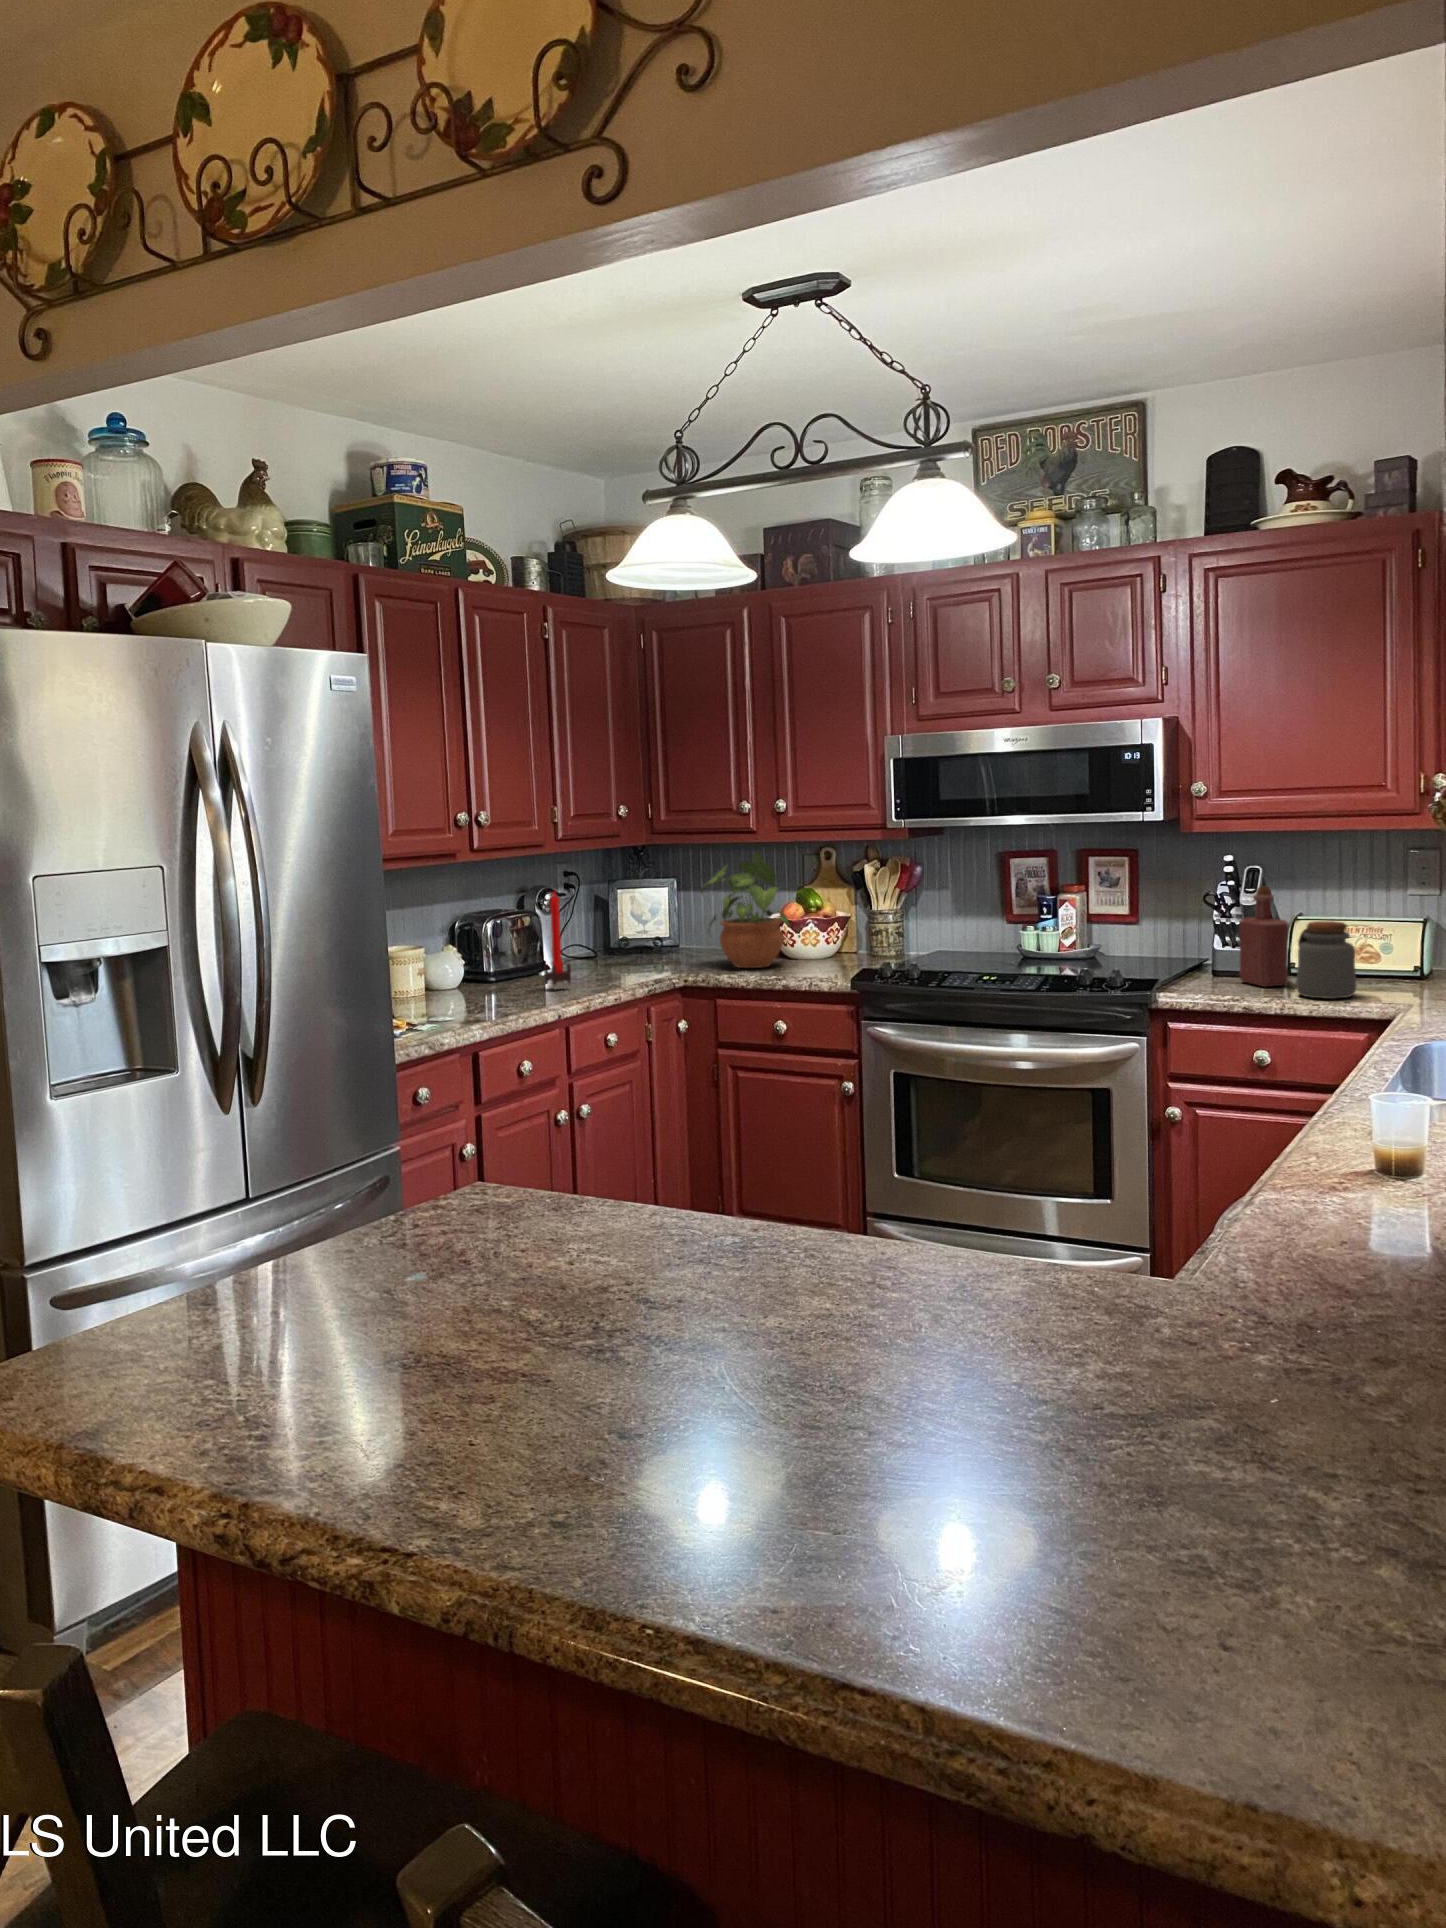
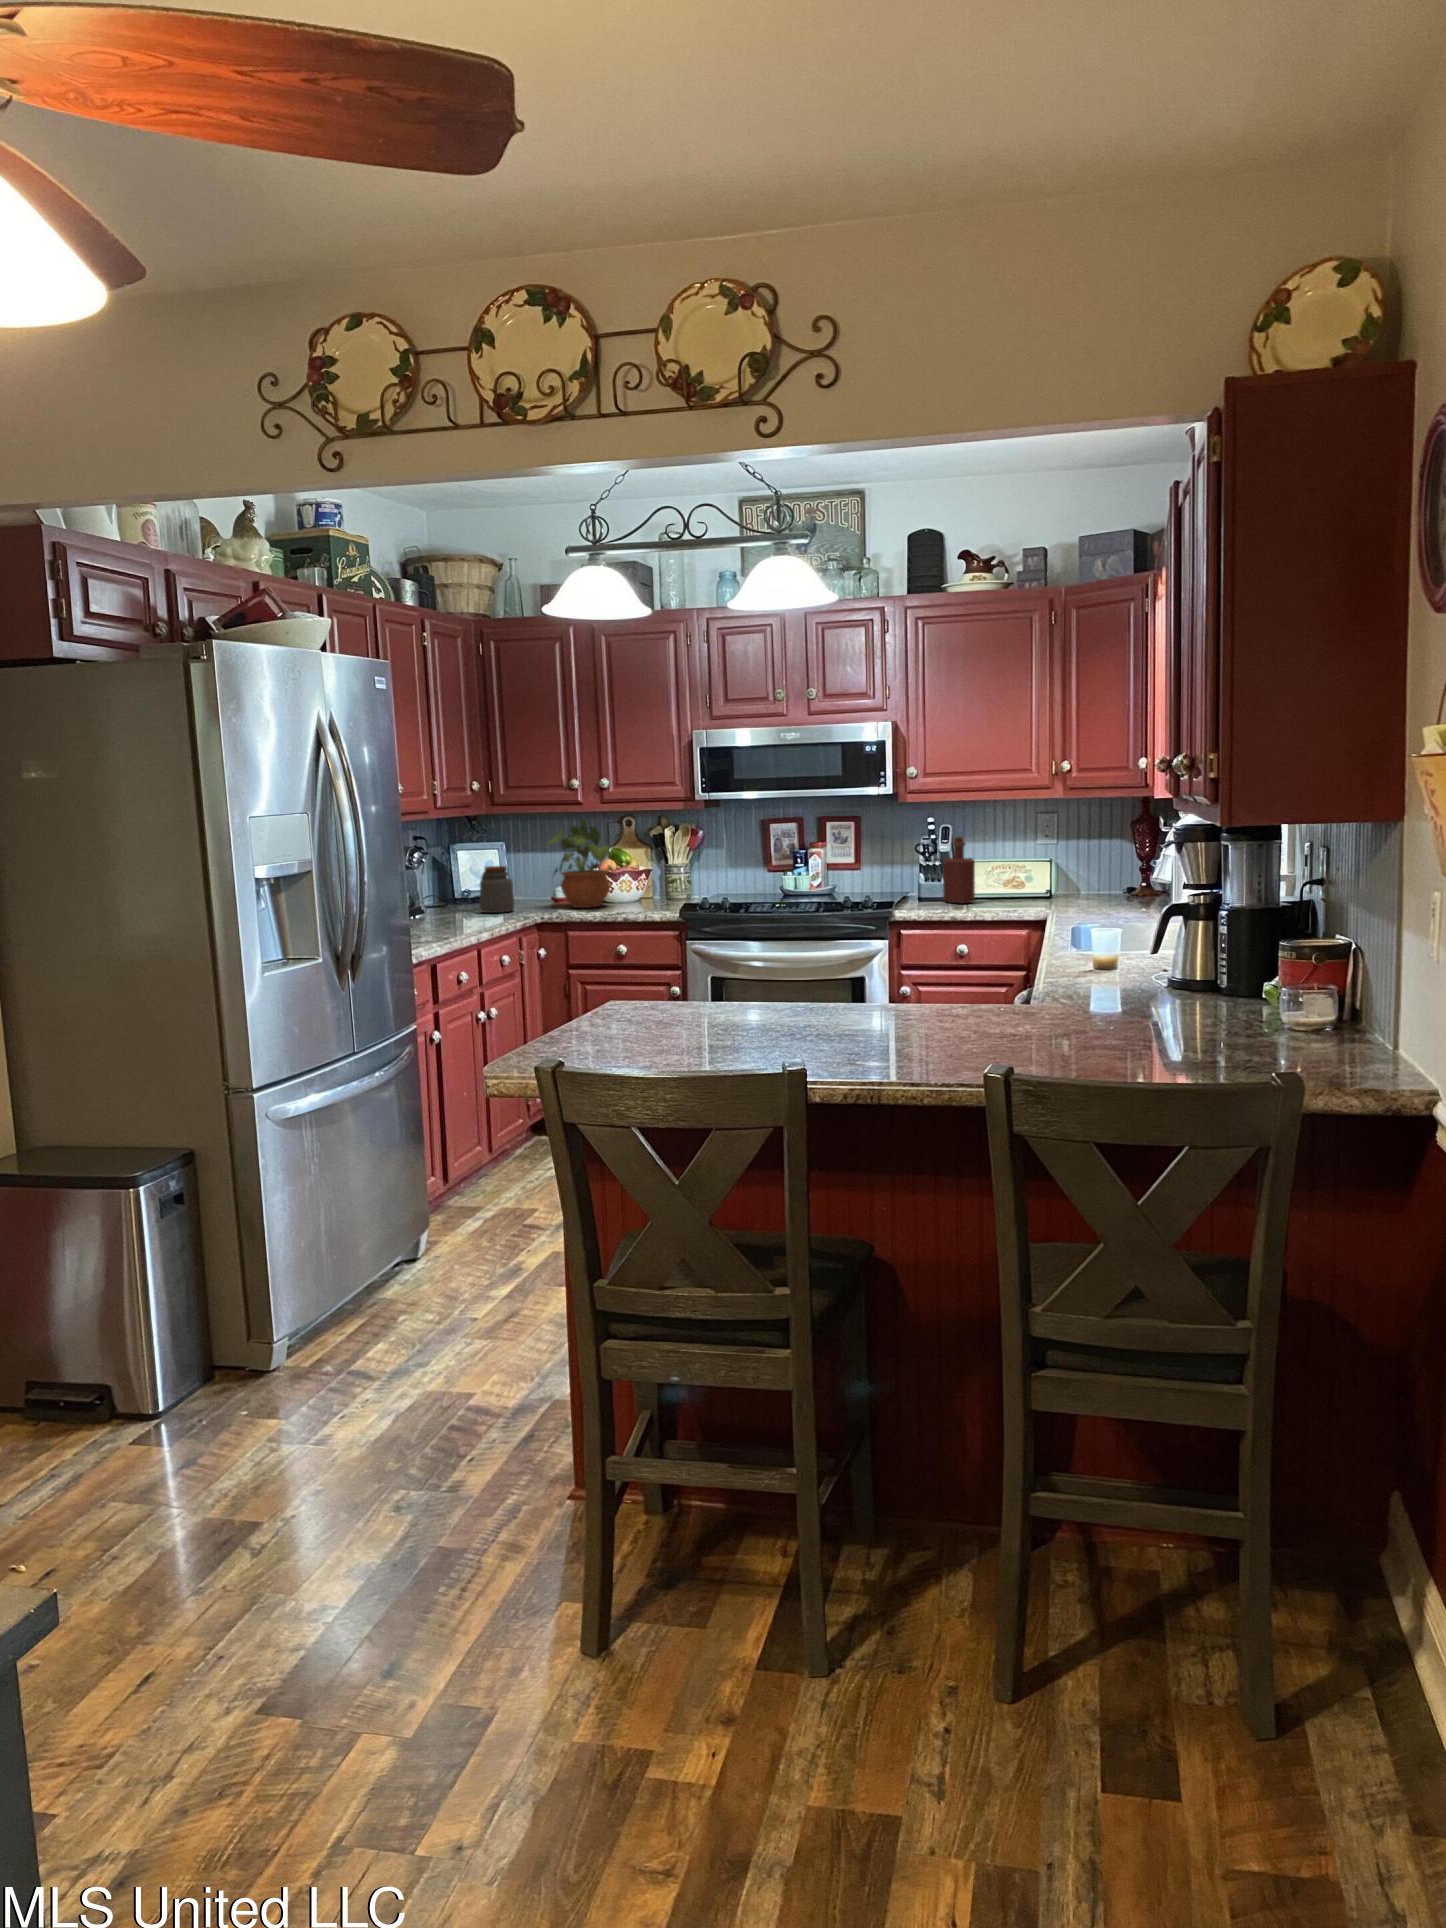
candle: present [544,892,571,989] -> none [442,848,465,924]
jar: present [1296,921,1356,999] -> present [480,866,515,913]

